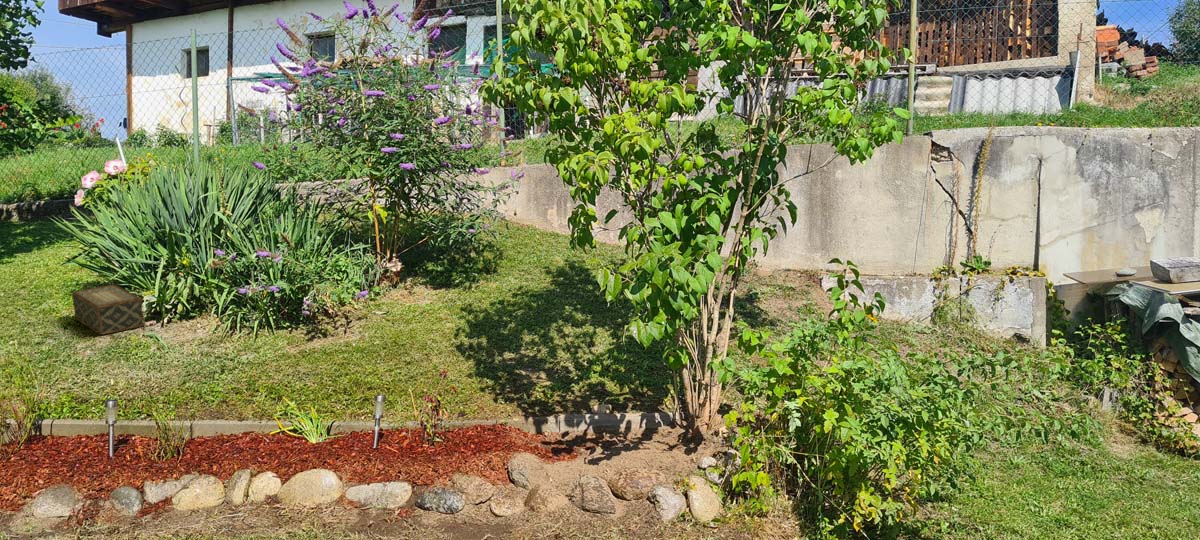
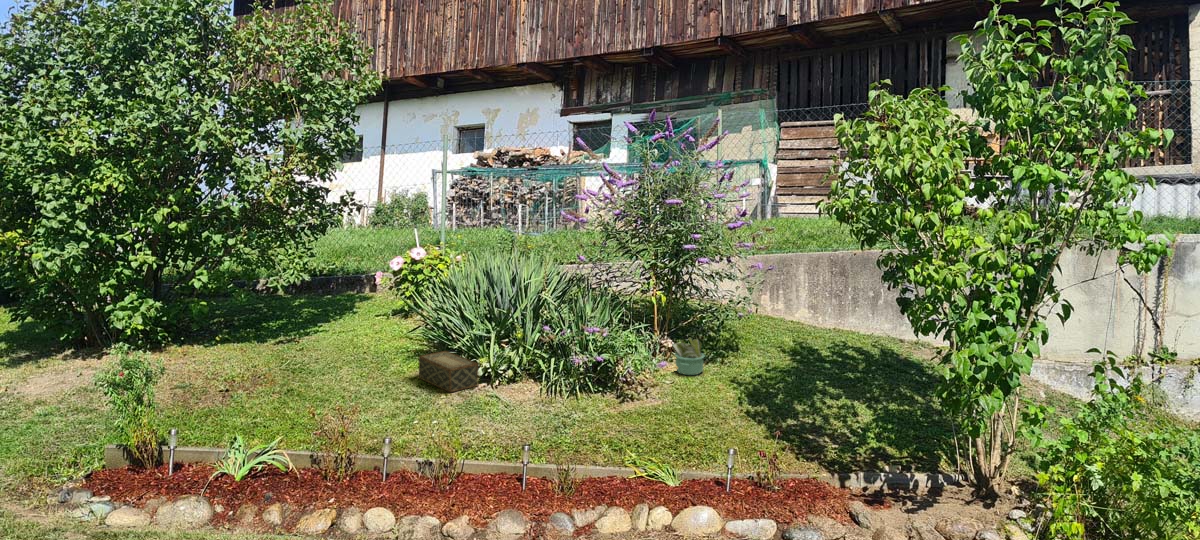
decorative plant: none [399,259,440,304] -> present [673,338,705,375]

